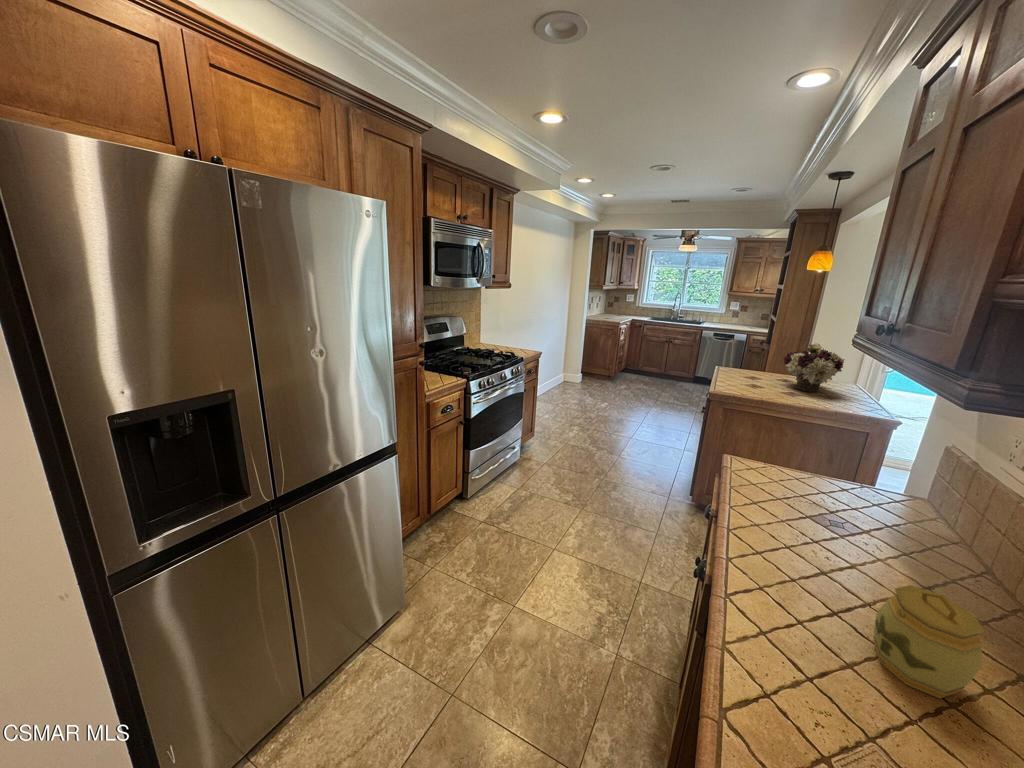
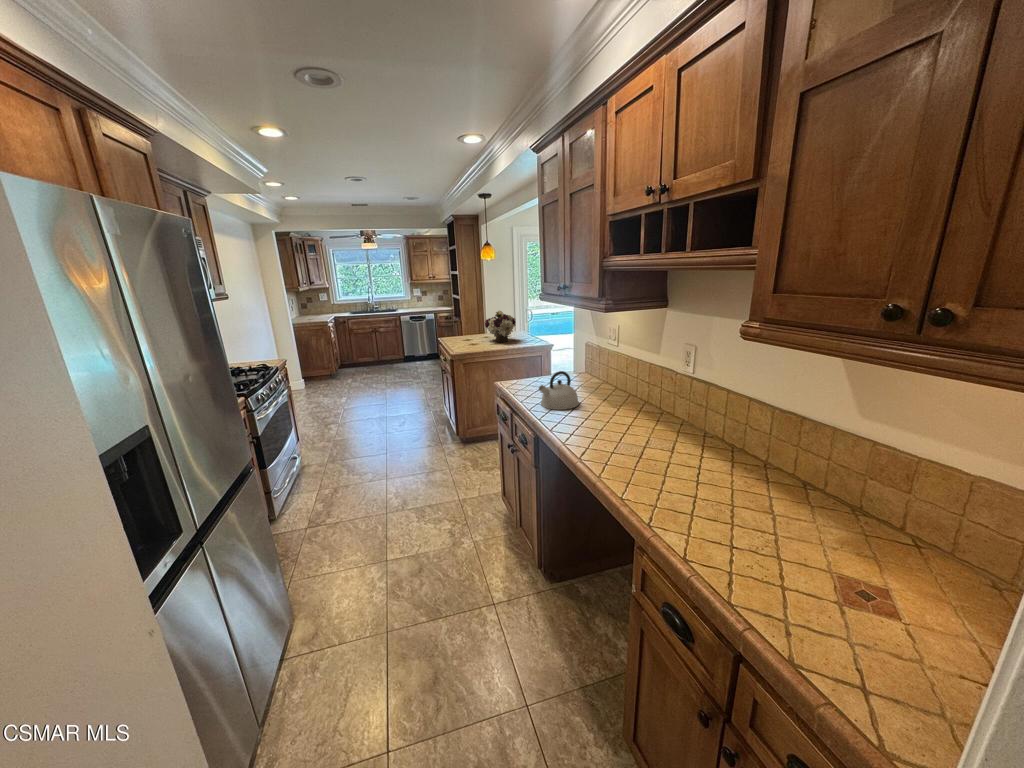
kettle: none [788,486,889,576] -> present [539,371,579,410]
jar: present [874,585,984,698] -> none [587,391,616,429]

